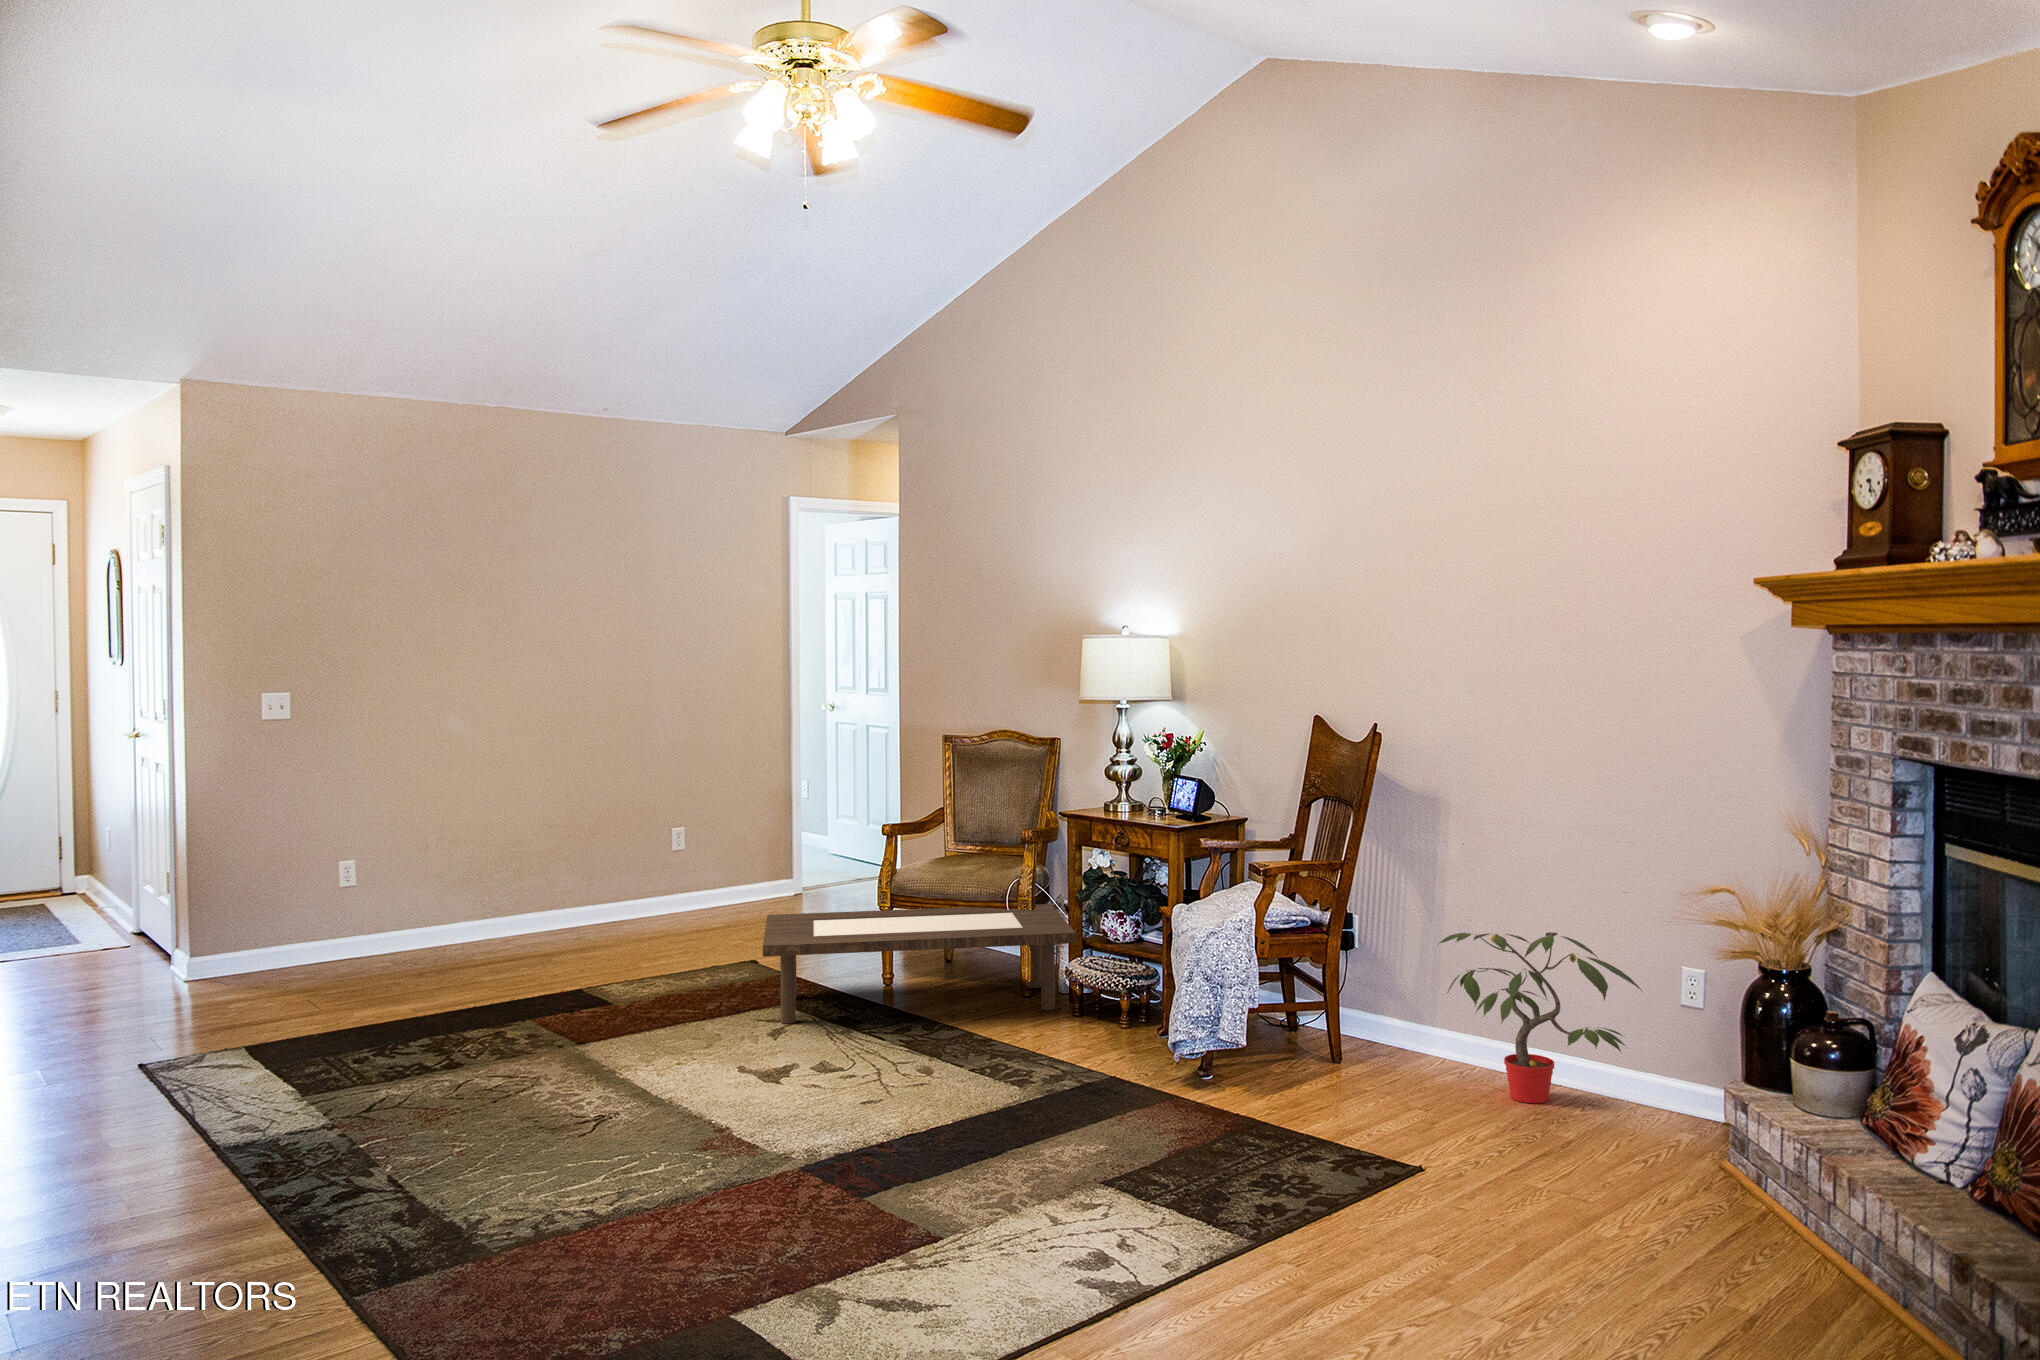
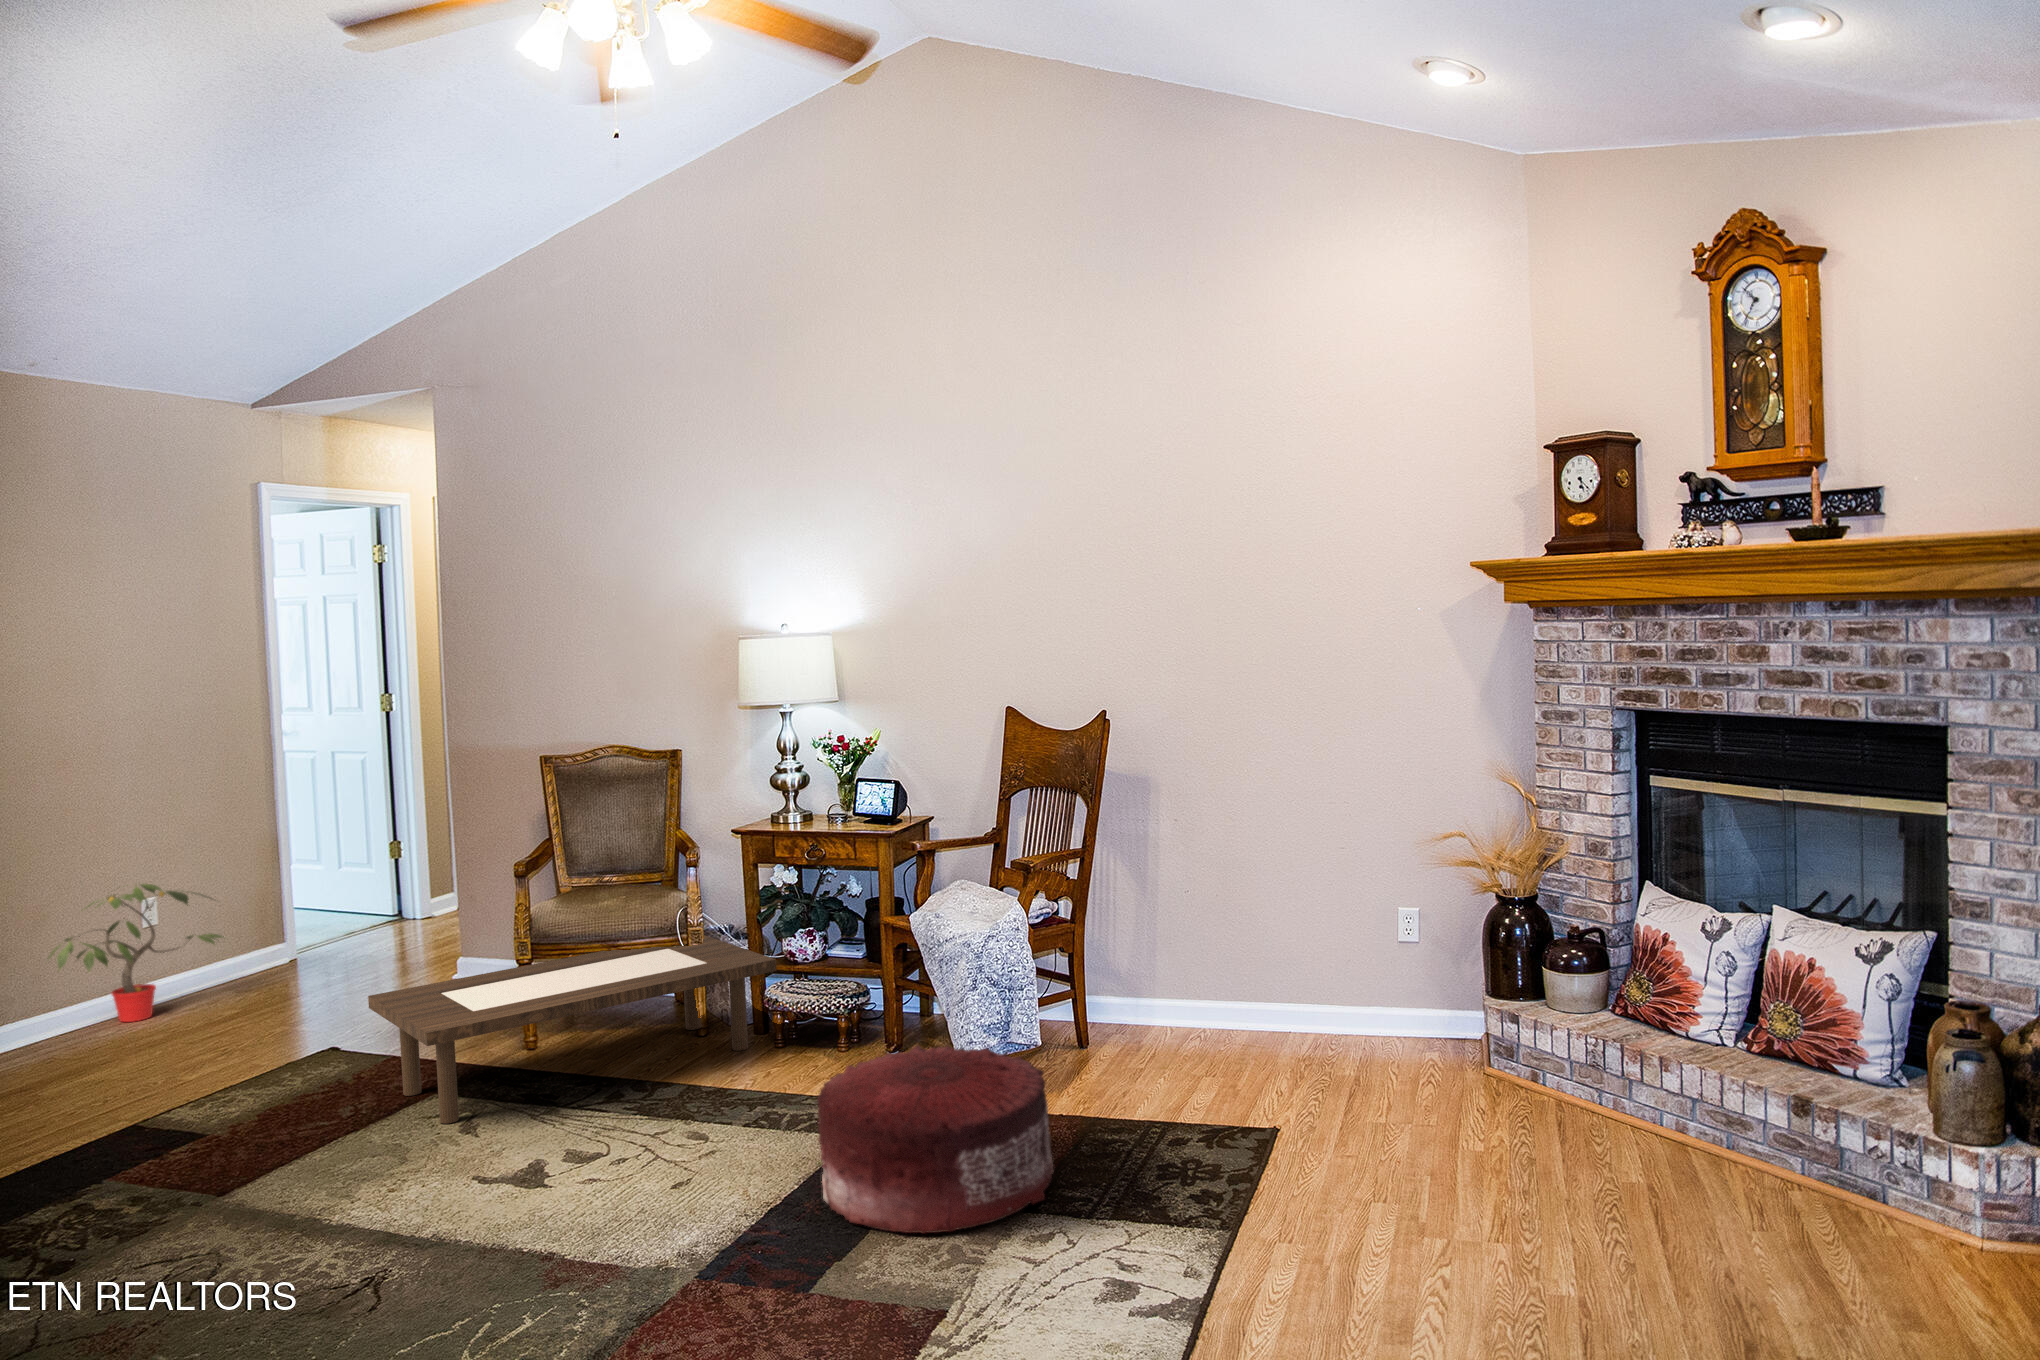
potted plant: present [1439,932,1642,1103] -> present [48,884,222,1022]
pouf: none [945,1017,1165,1183] -> present [817,1045,1053,1234]

